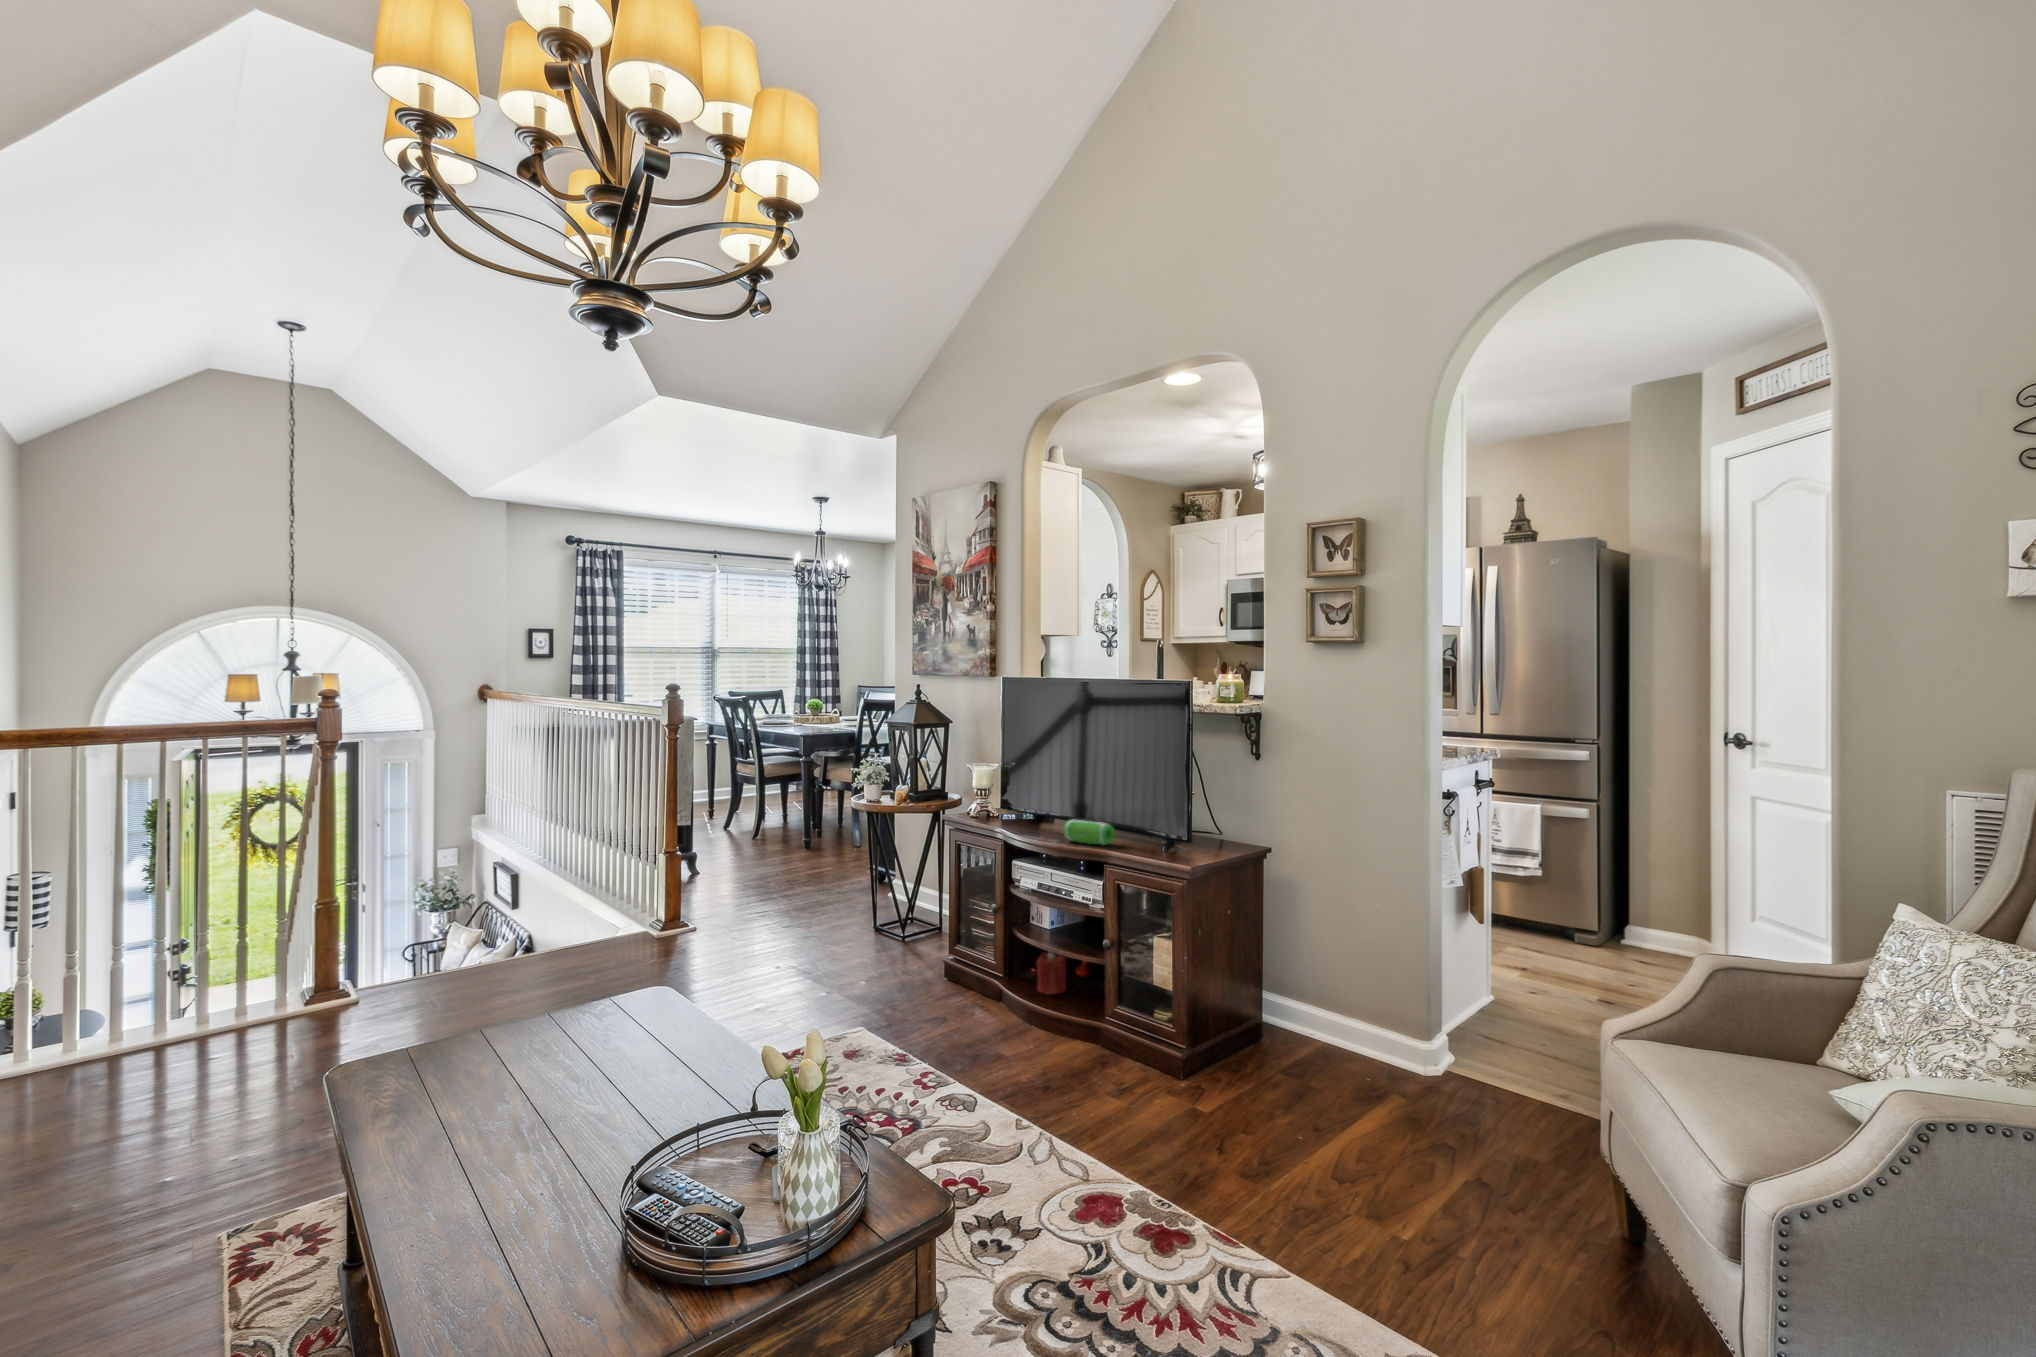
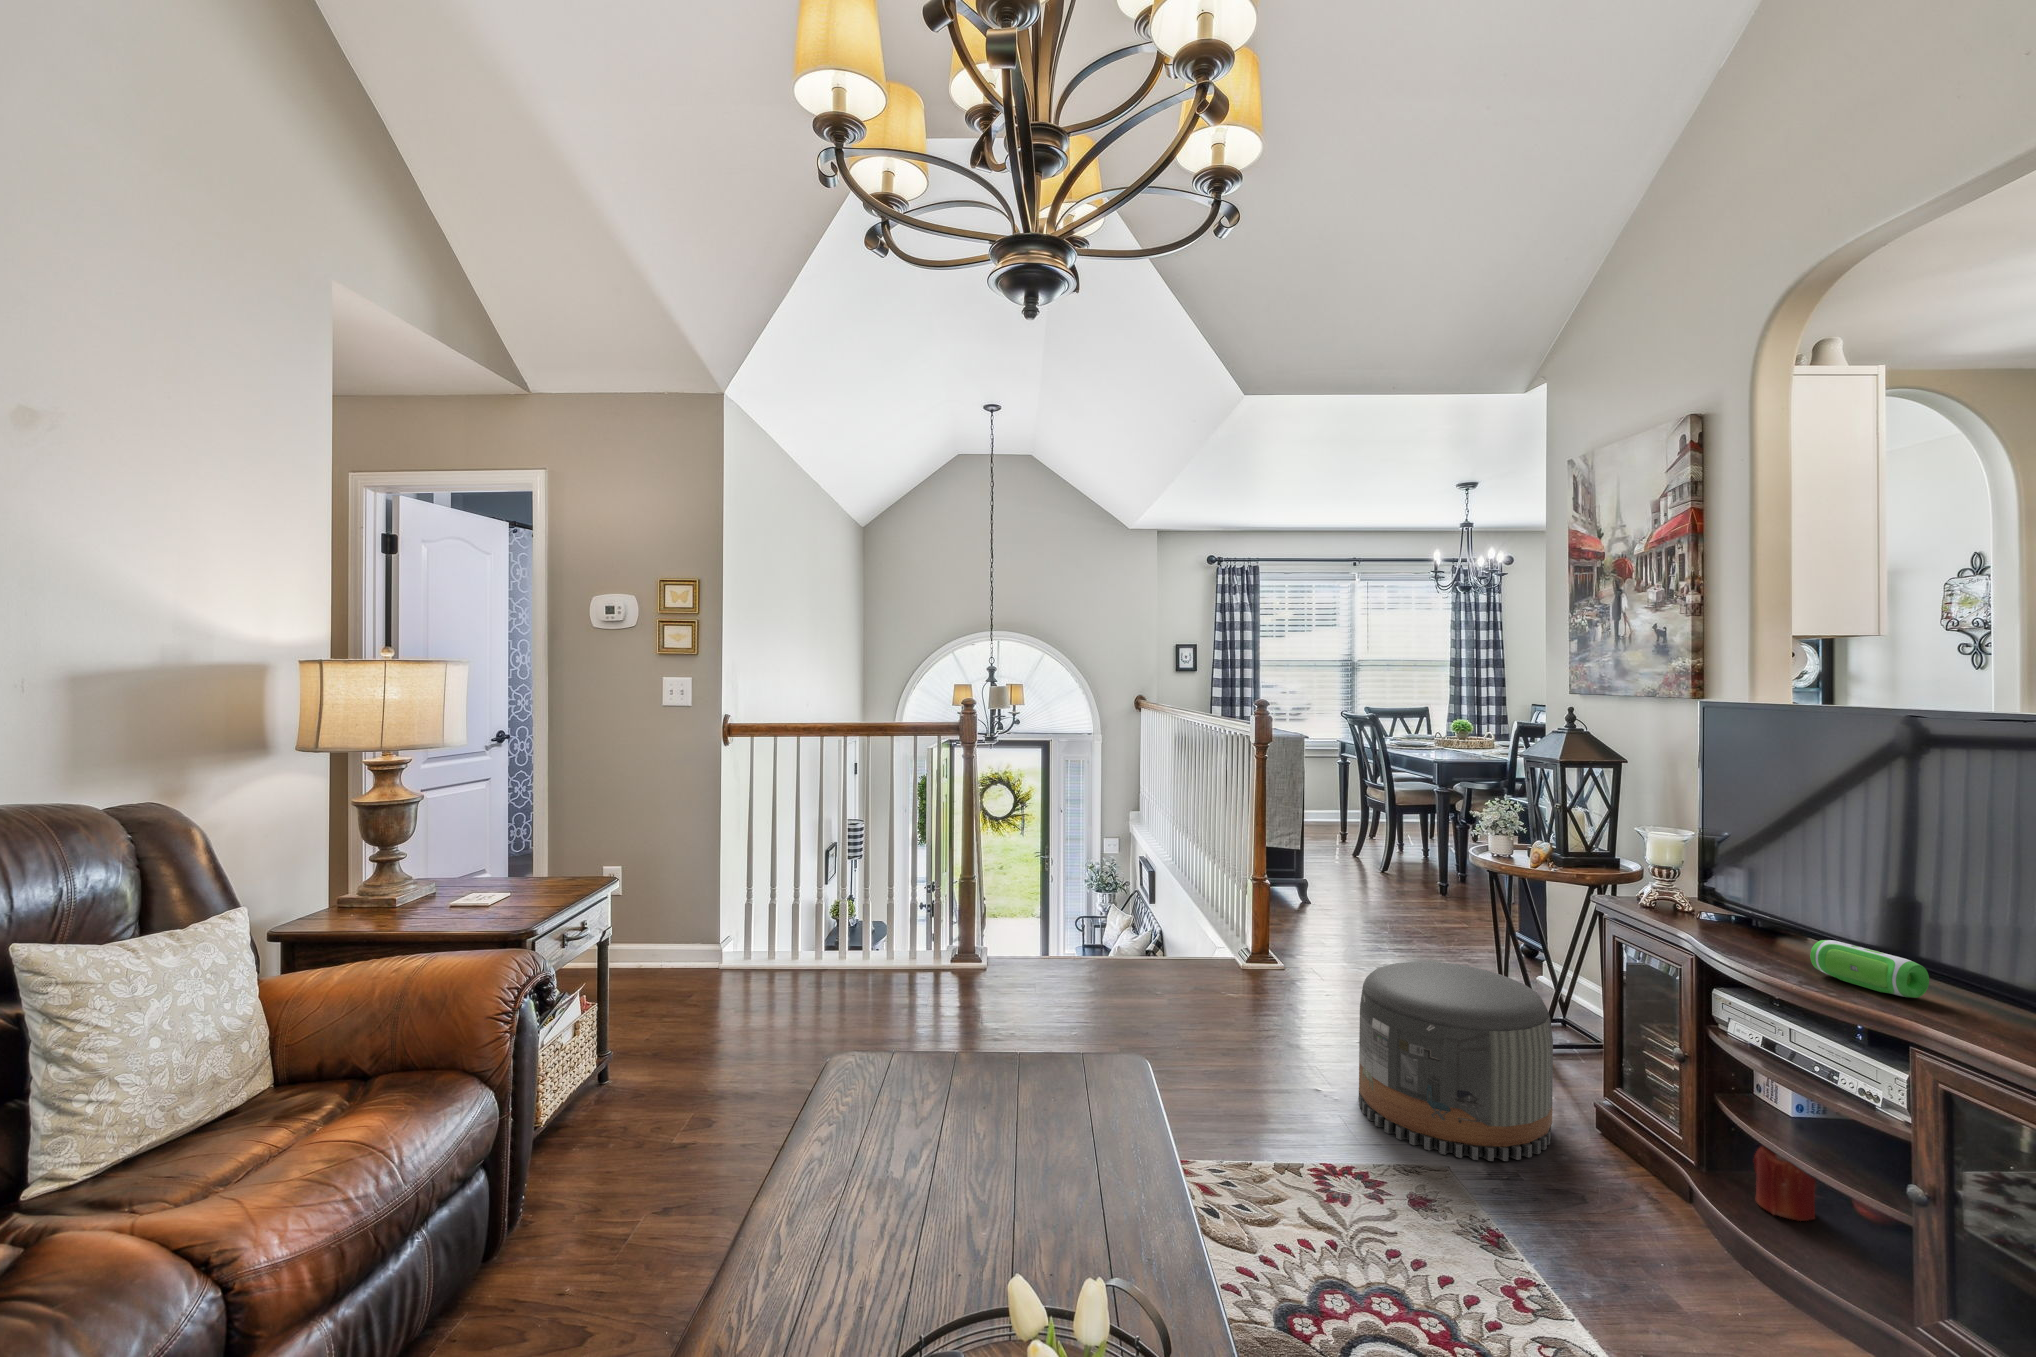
pouf: none [787,885,922,1022] -> present [1359,962,1553,1161]

